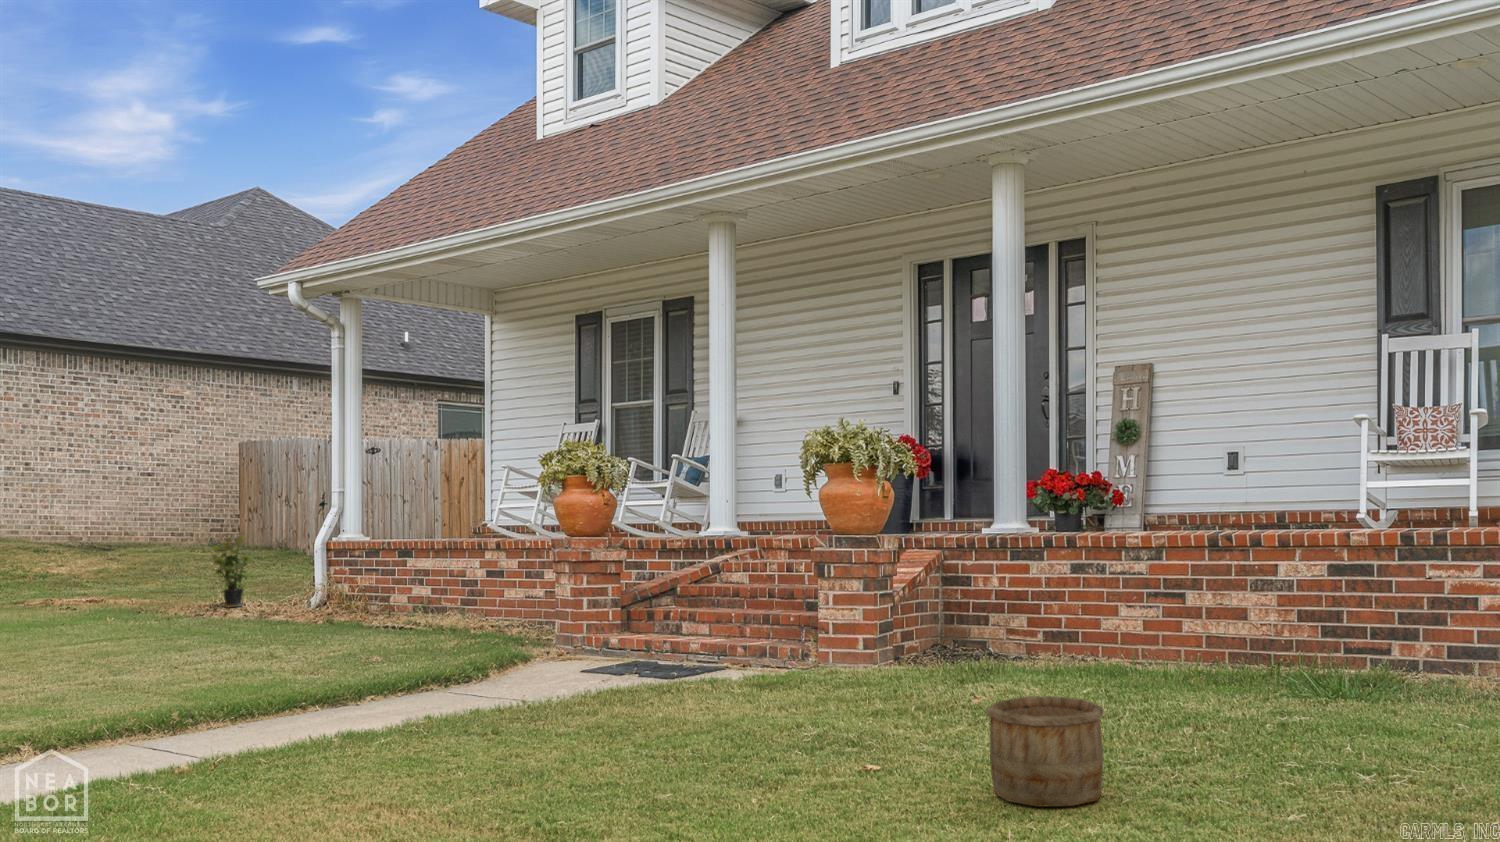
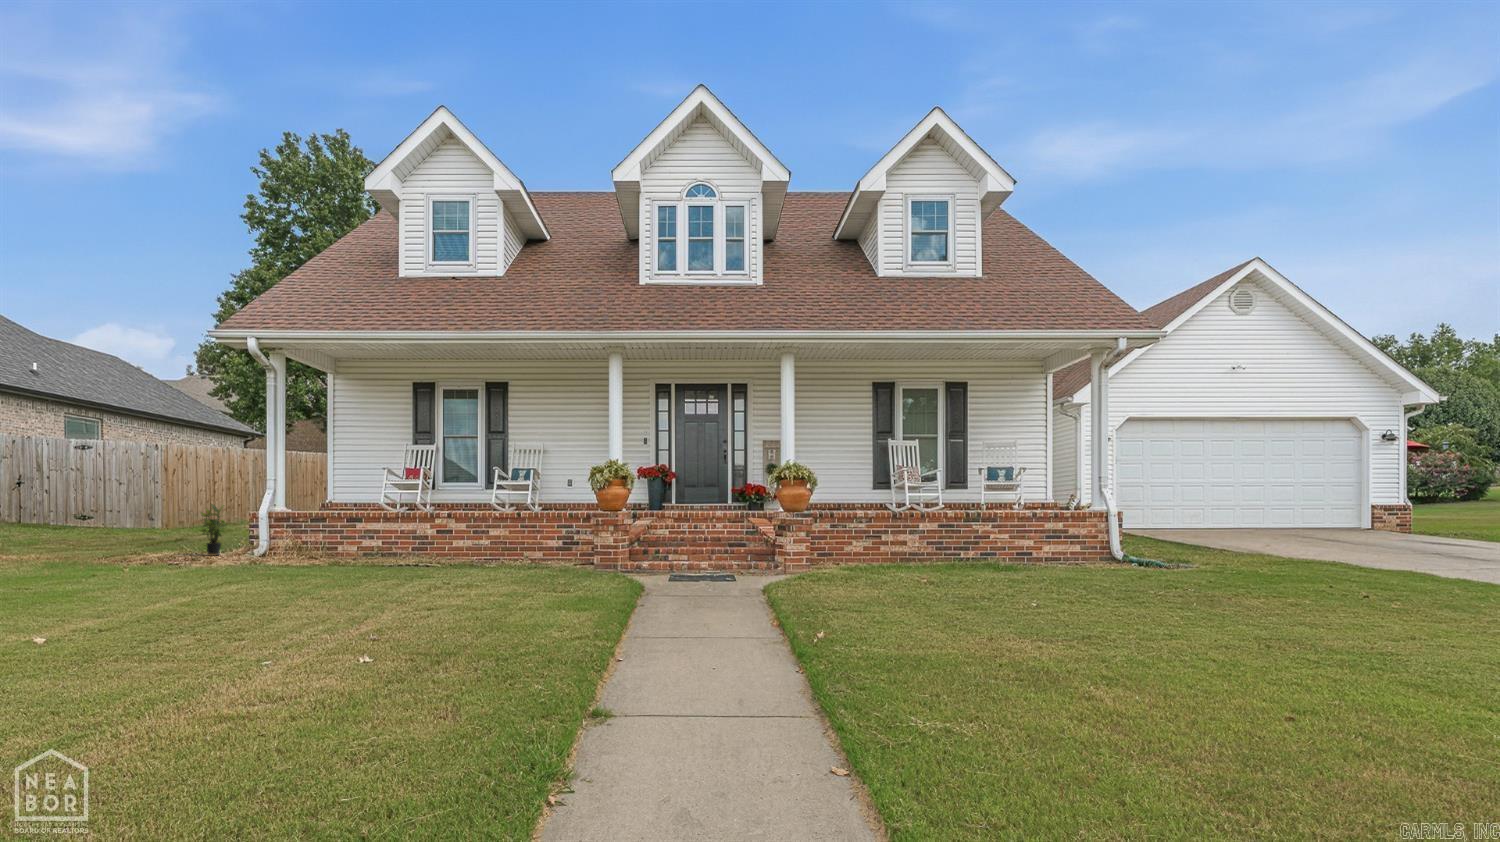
wooden bucket: present [986,696,1104,807] -> none [956,559,996,592]

